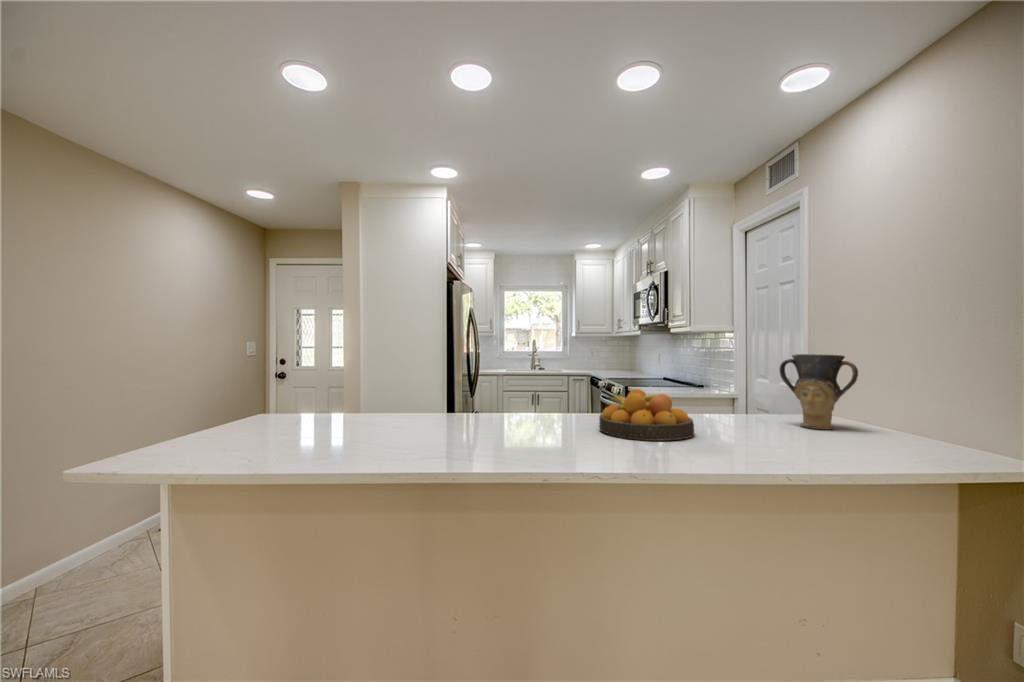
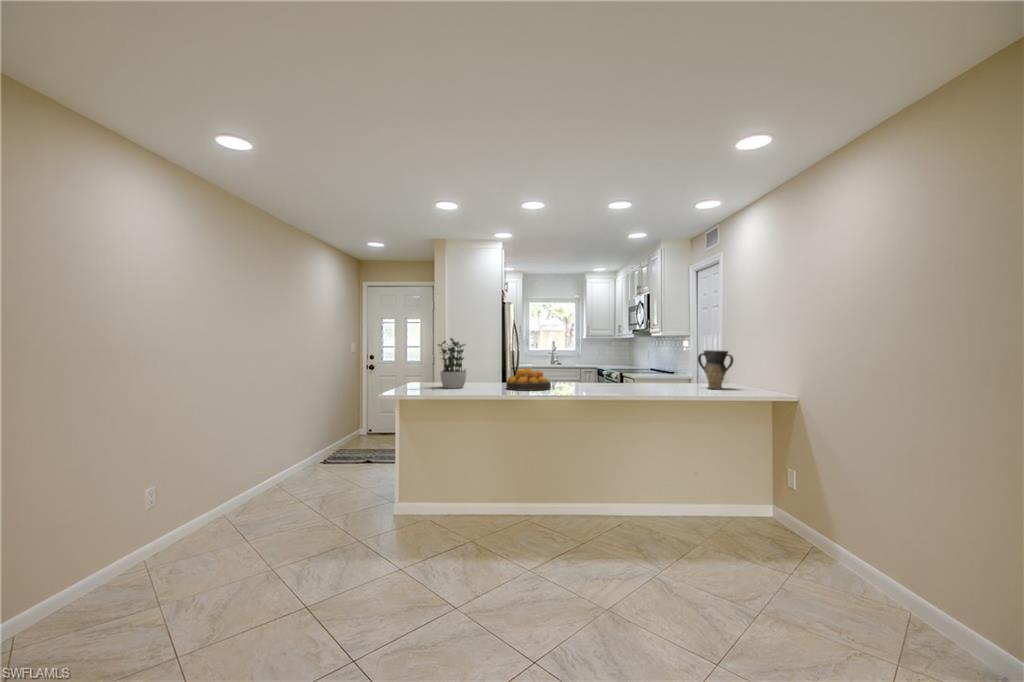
potted plant: none [282,329,350,428] -> present [438,338,466,389]
fruit bowl: present [599,389,694,441] -> present [506,368,551,391]

